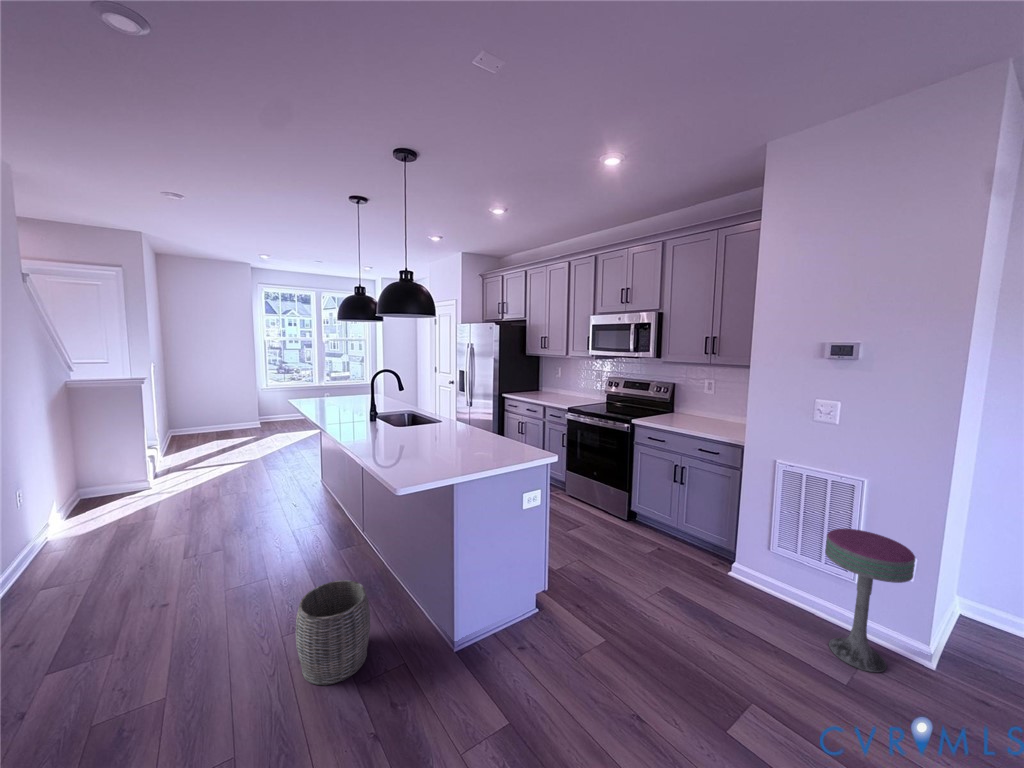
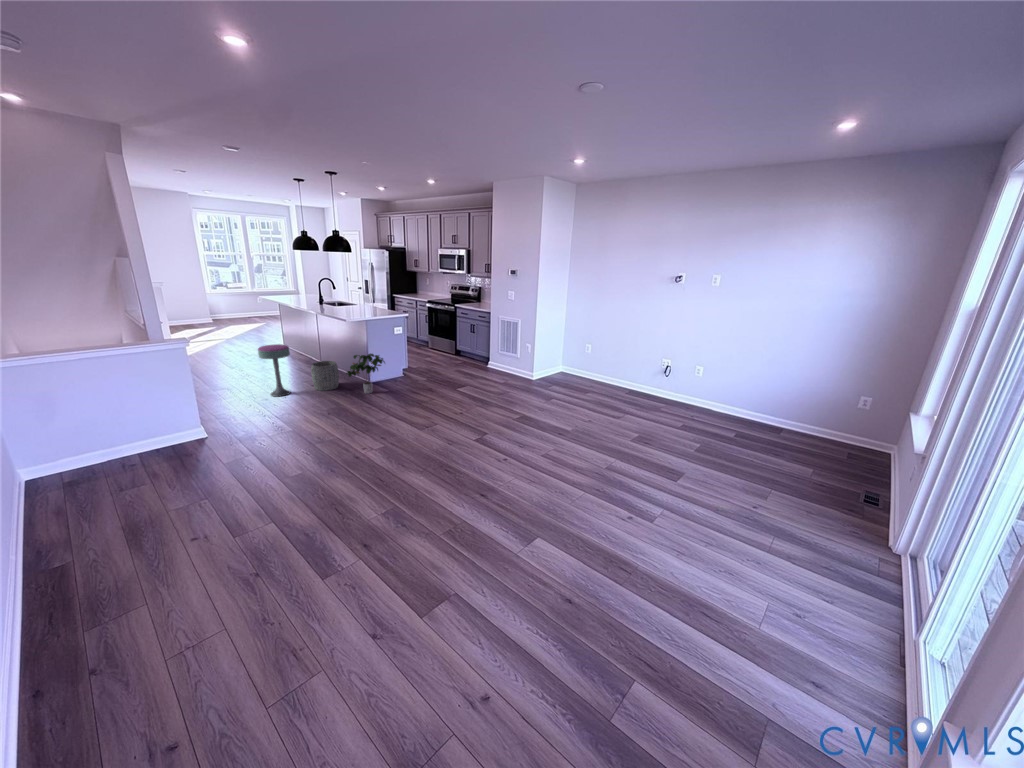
bar stool: present [825,529,915,672] -> present [258,344,290,397]
potted plant: none [380,592,496,722] -> present [347,354,385,393]

